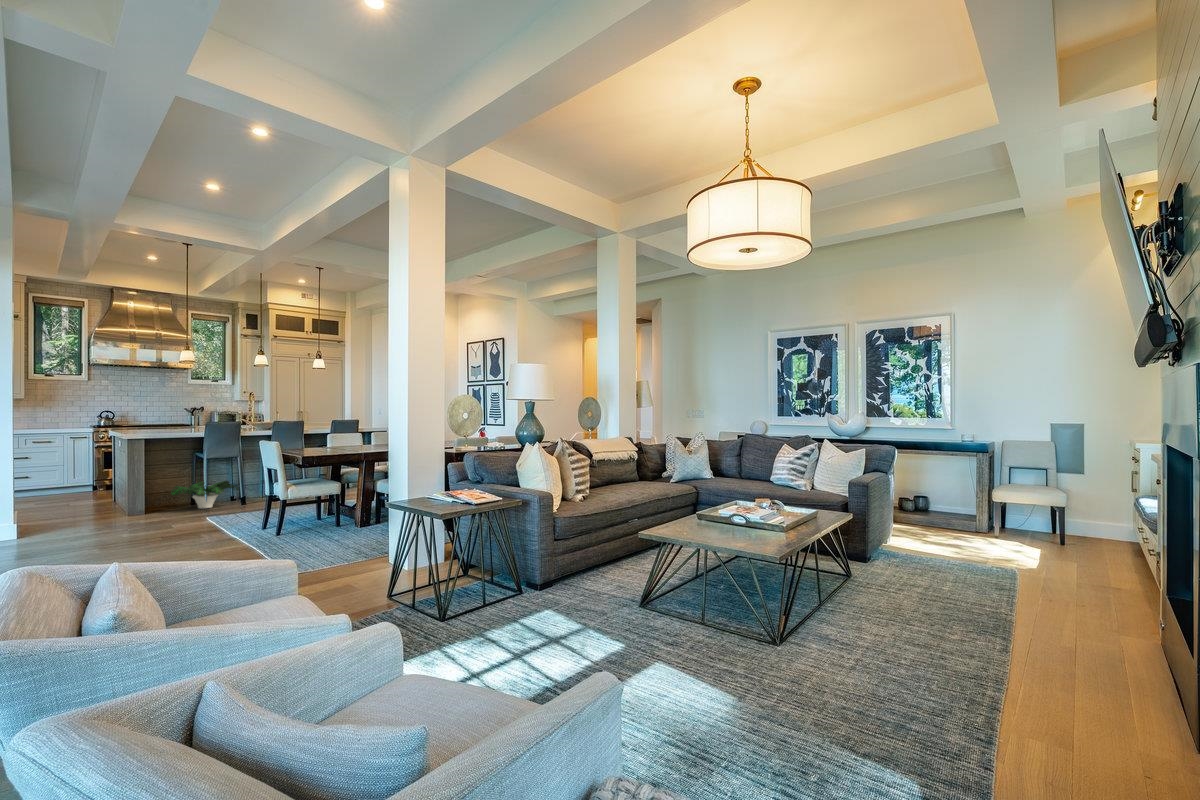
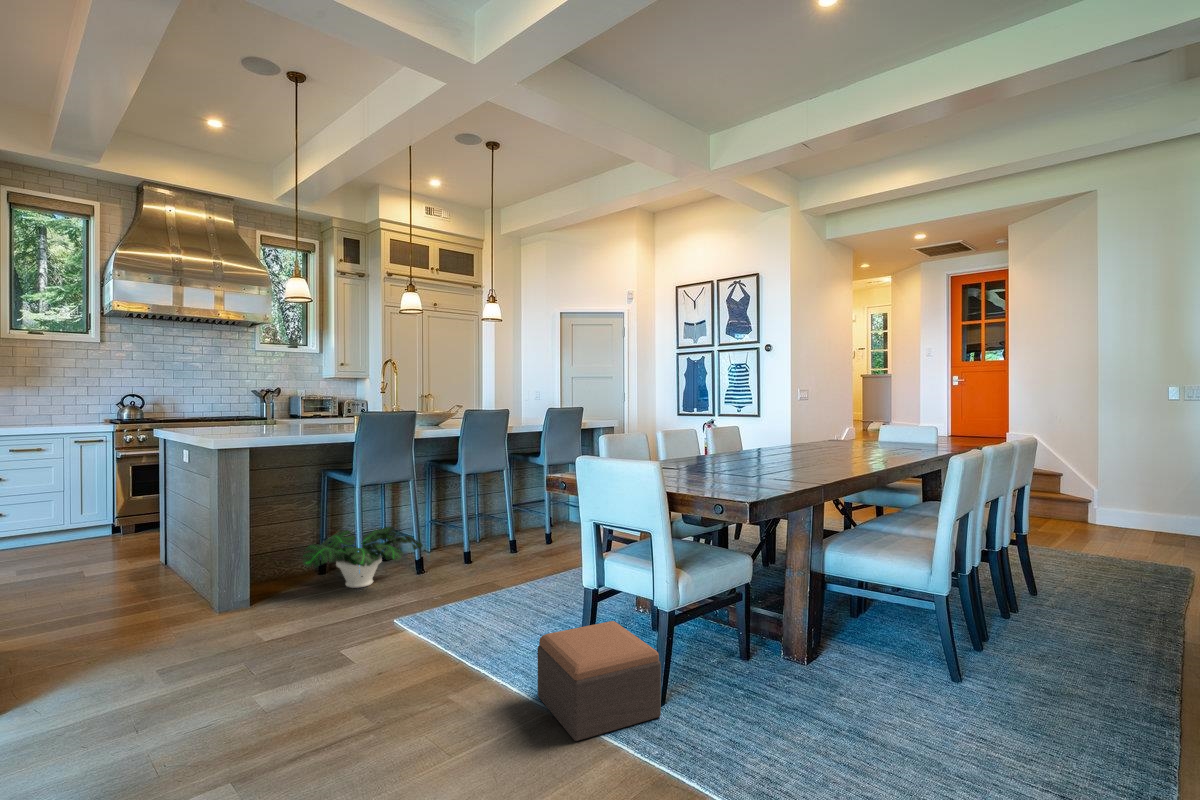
footstool: none [230,506,274,540] -> present [538,621,661,741]

